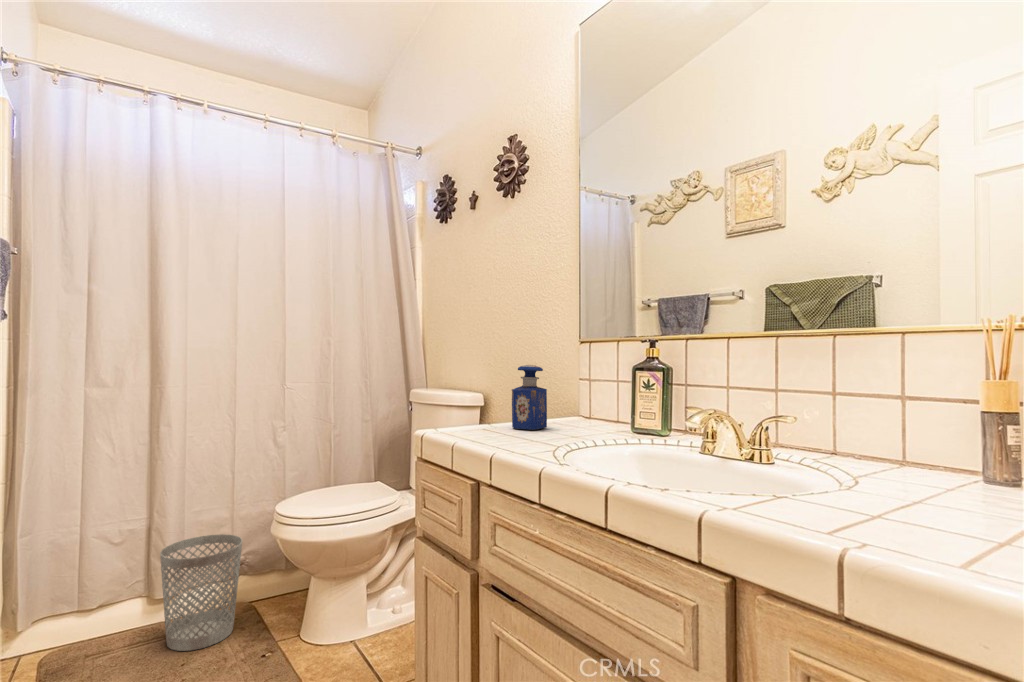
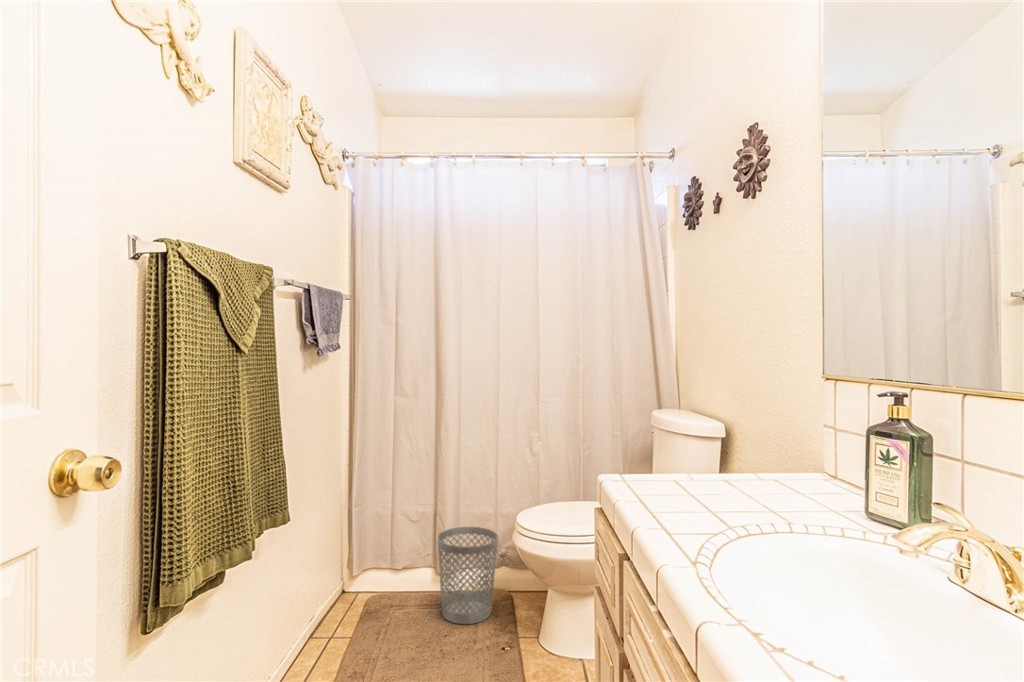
perfume bottle: present [512,365,547,430] -> none [710,410,755,490]

